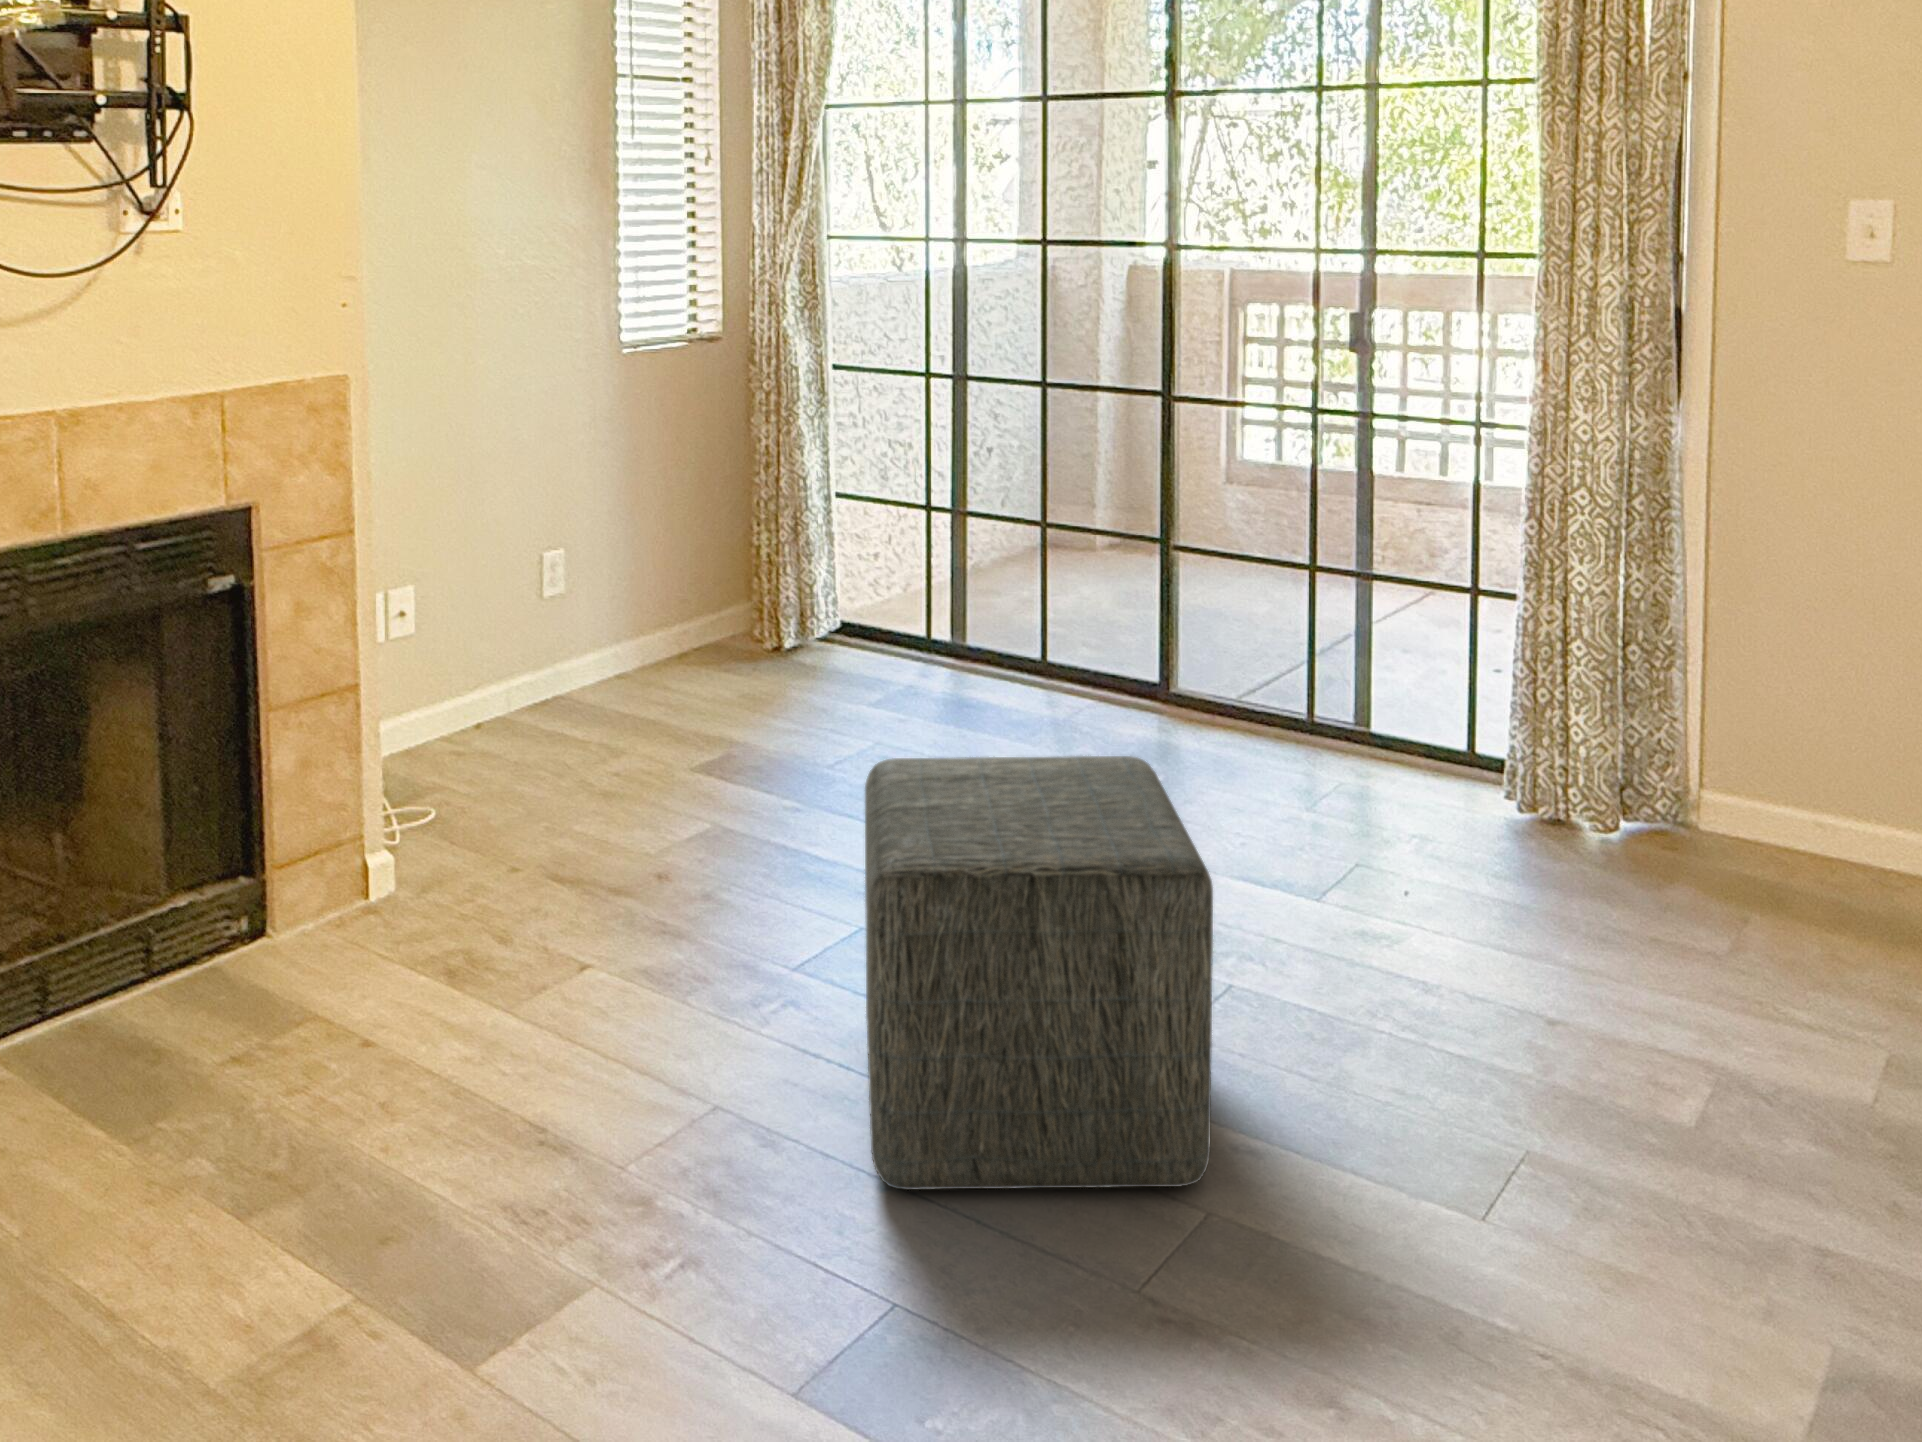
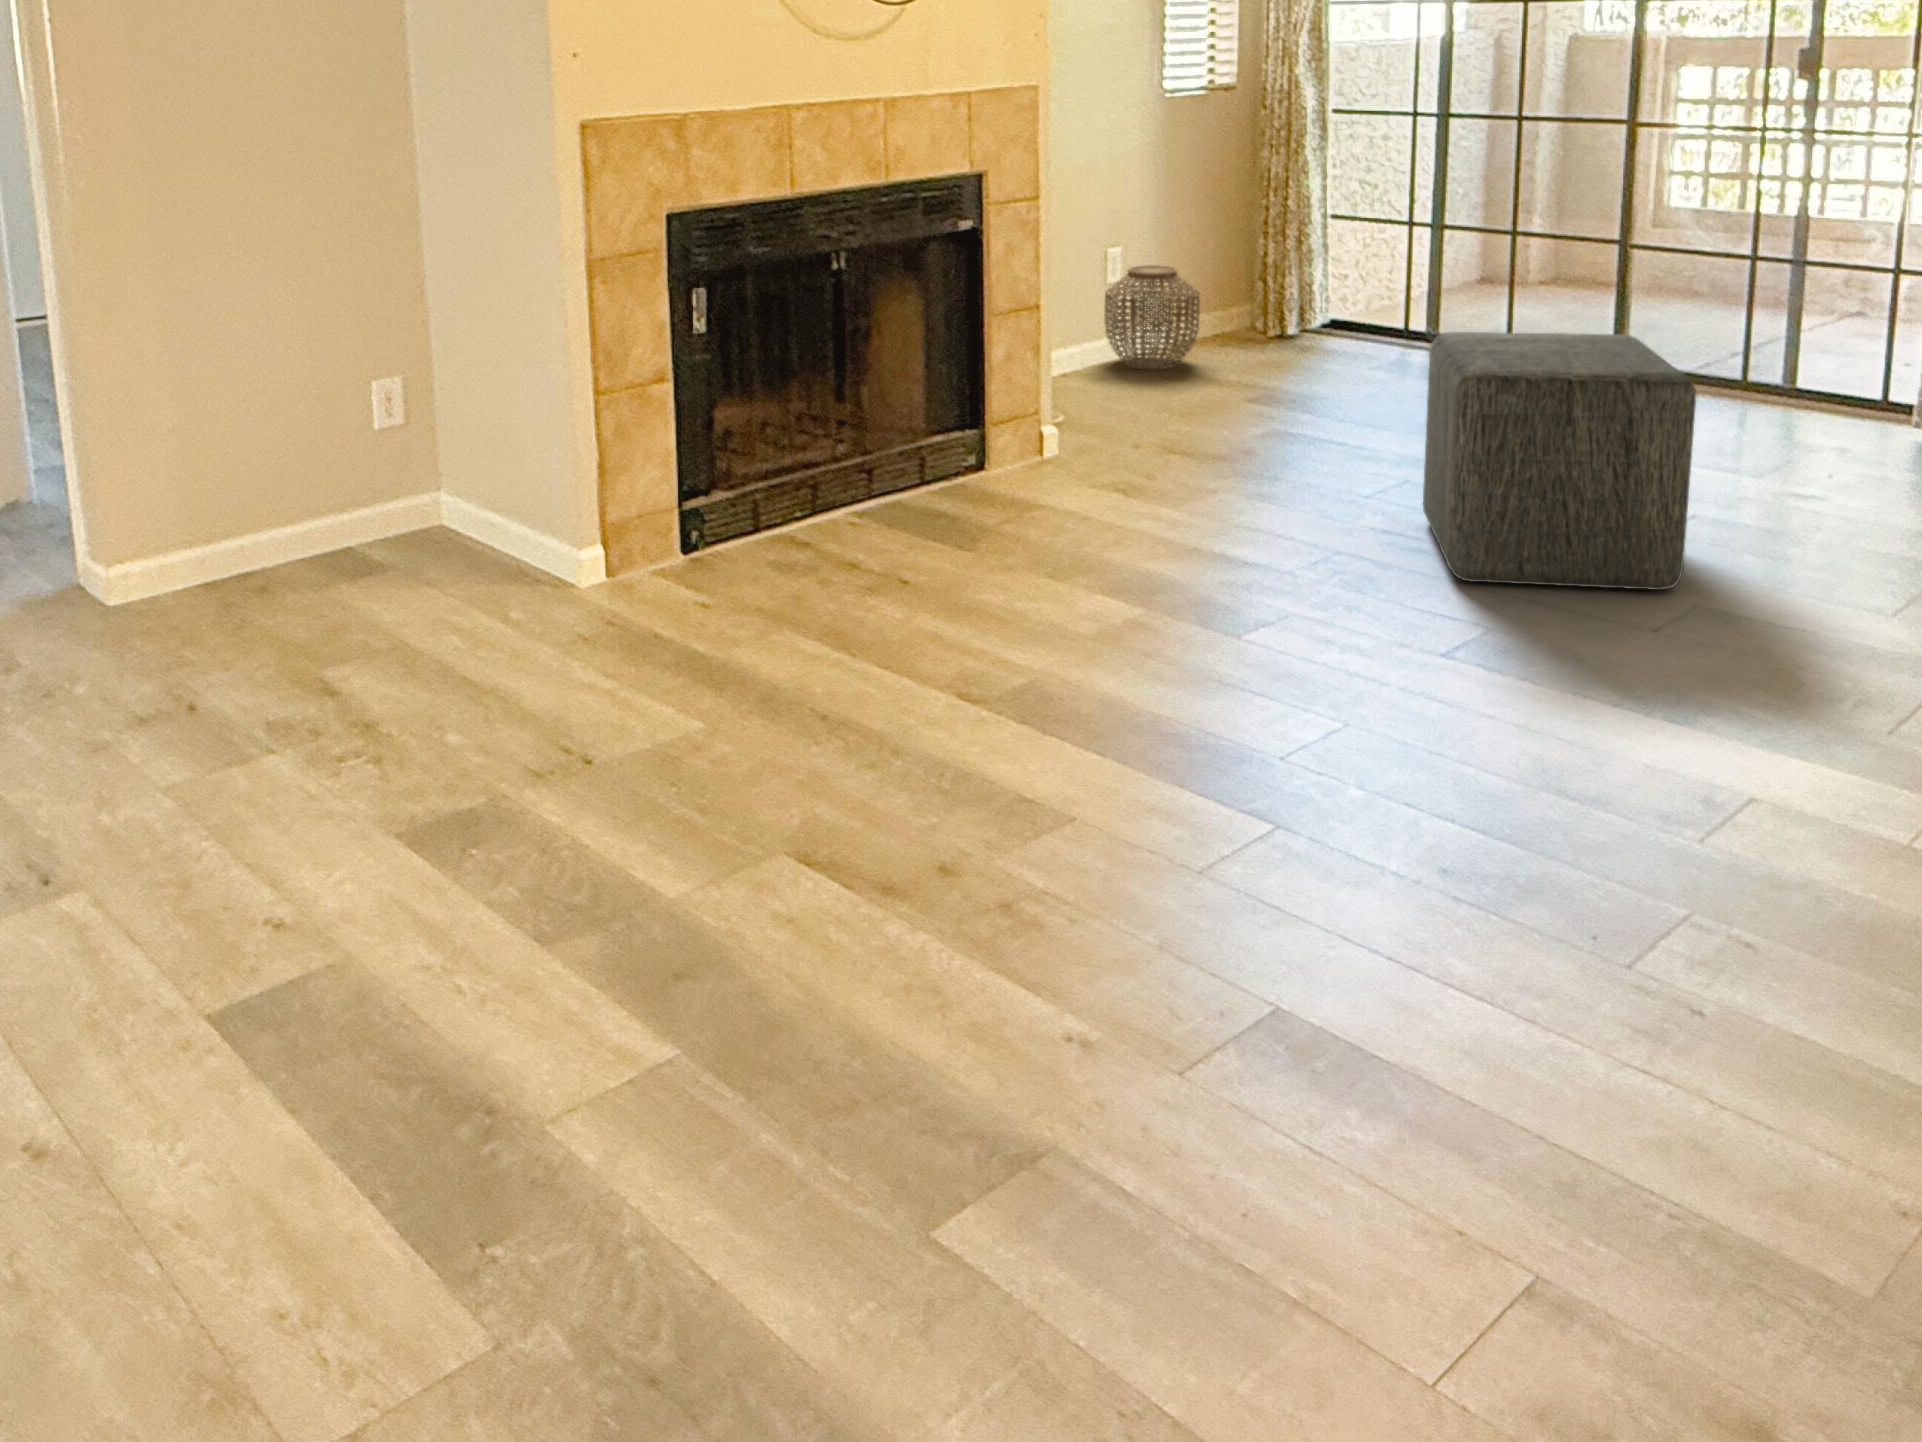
woven basket: none [534,579,659,721] -> present [1104,265,1200,369]

